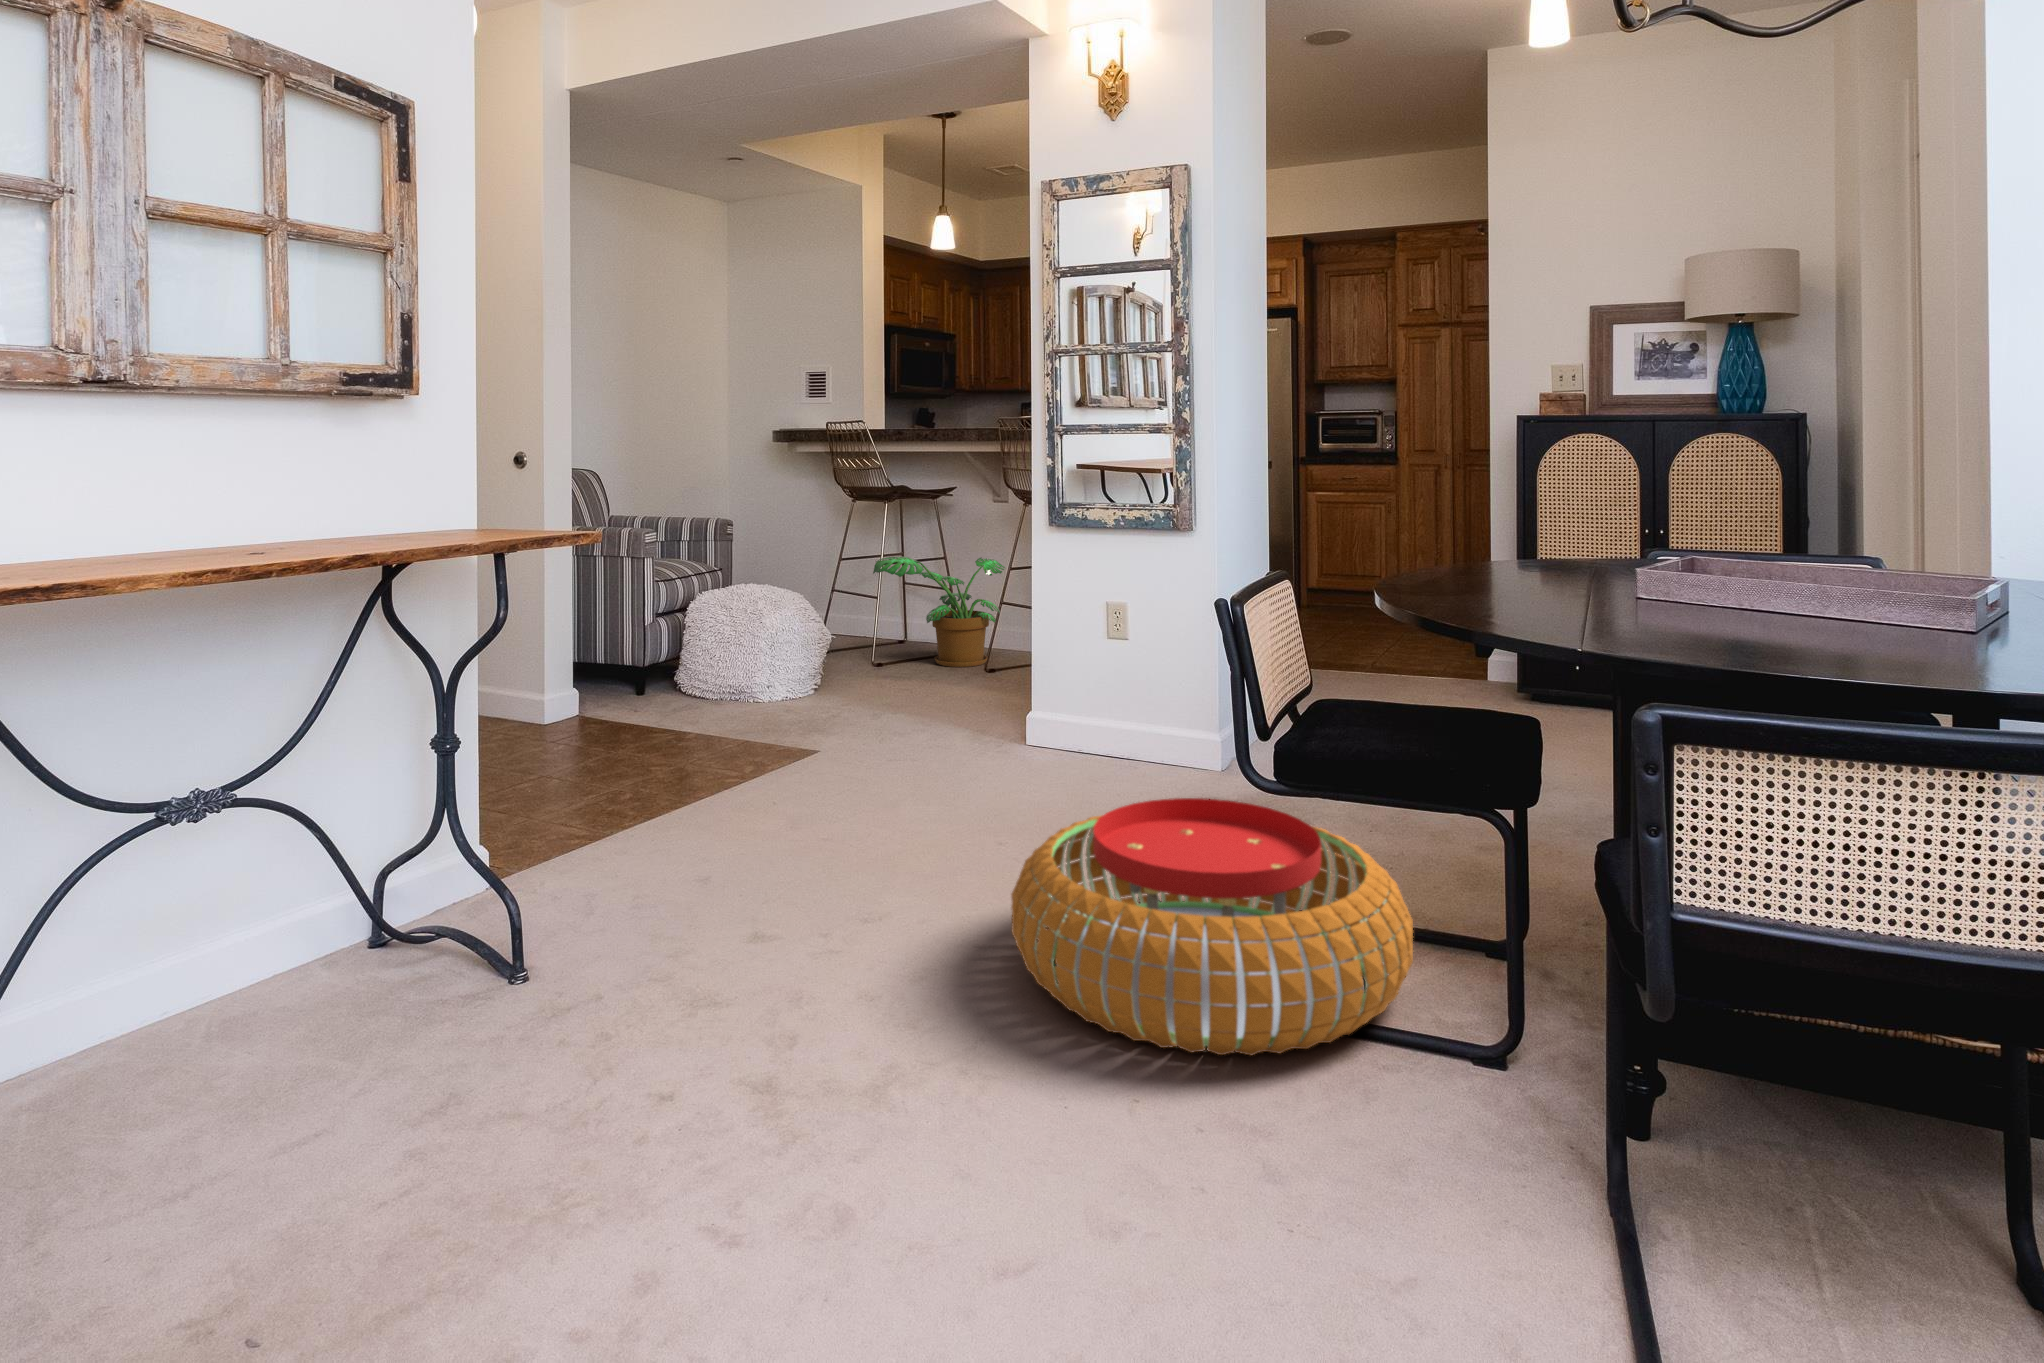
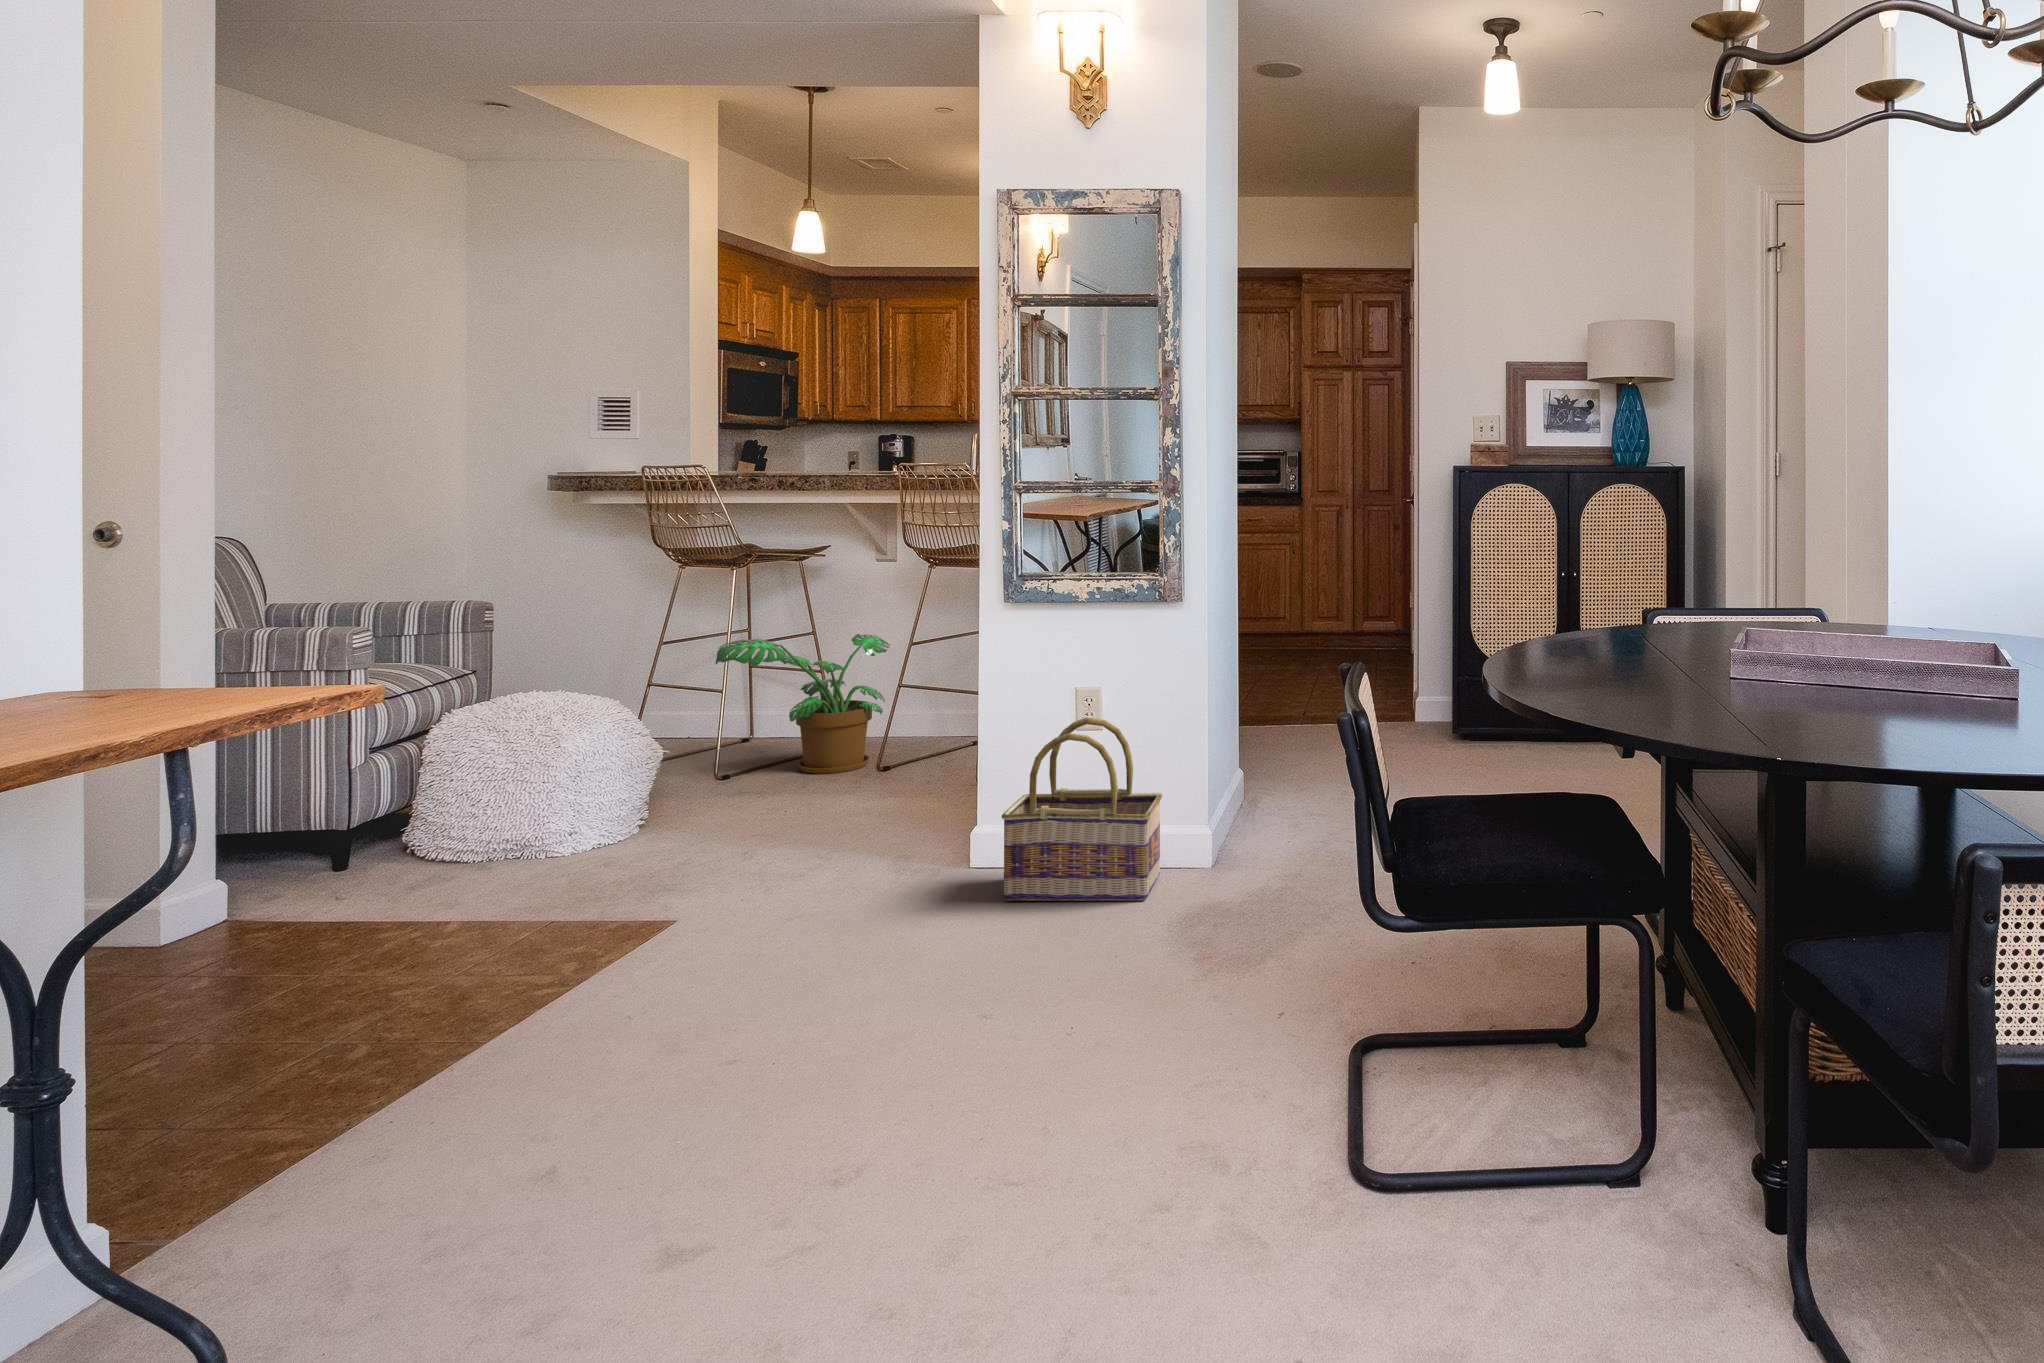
basket: none [1041,626,1179,786] -> present [1001,717,1162,901]
pouf: present [1011,798,1413,1055] -> none [1074,924,1526,1240]

